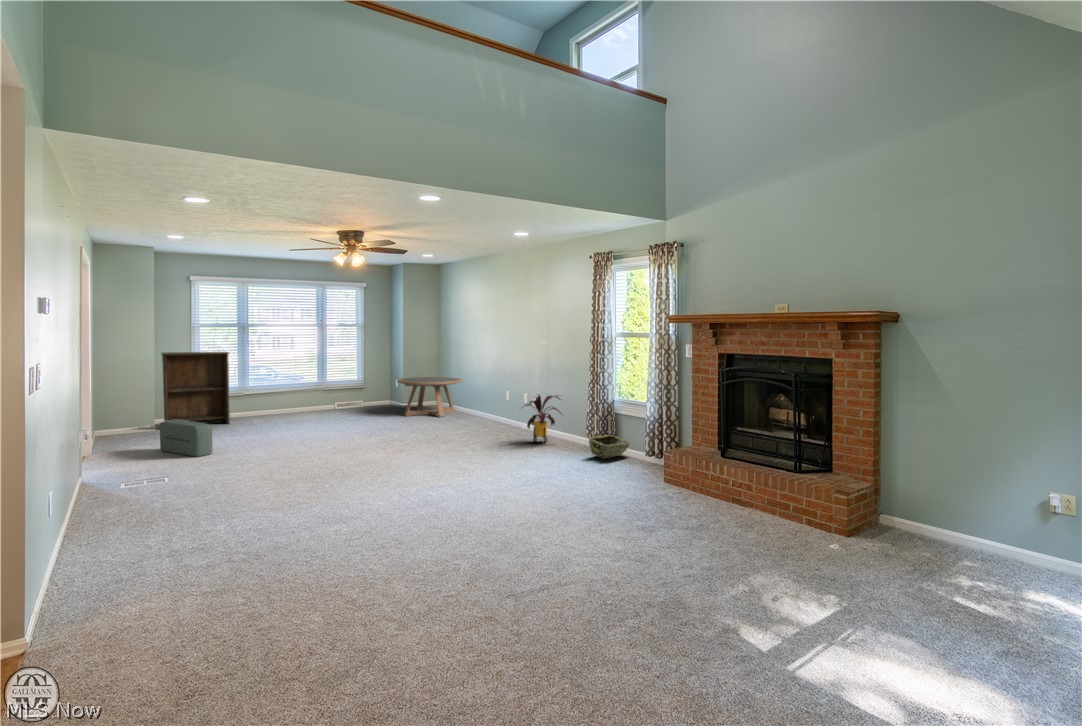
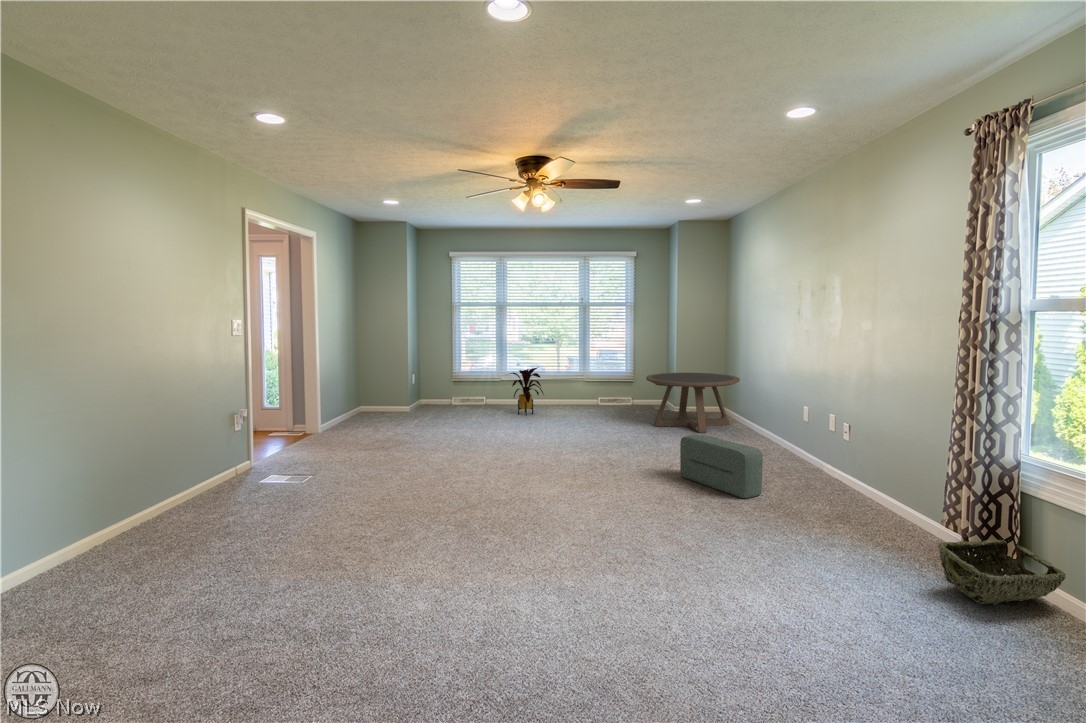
bookshelf: present [161,352,230,424] -> none [392,337,460,420]
house plant: present [525,394,561,443] -> present [510,368,543,415]
pouf: present [160,420,212,457] -> present [680,434,763,498]

